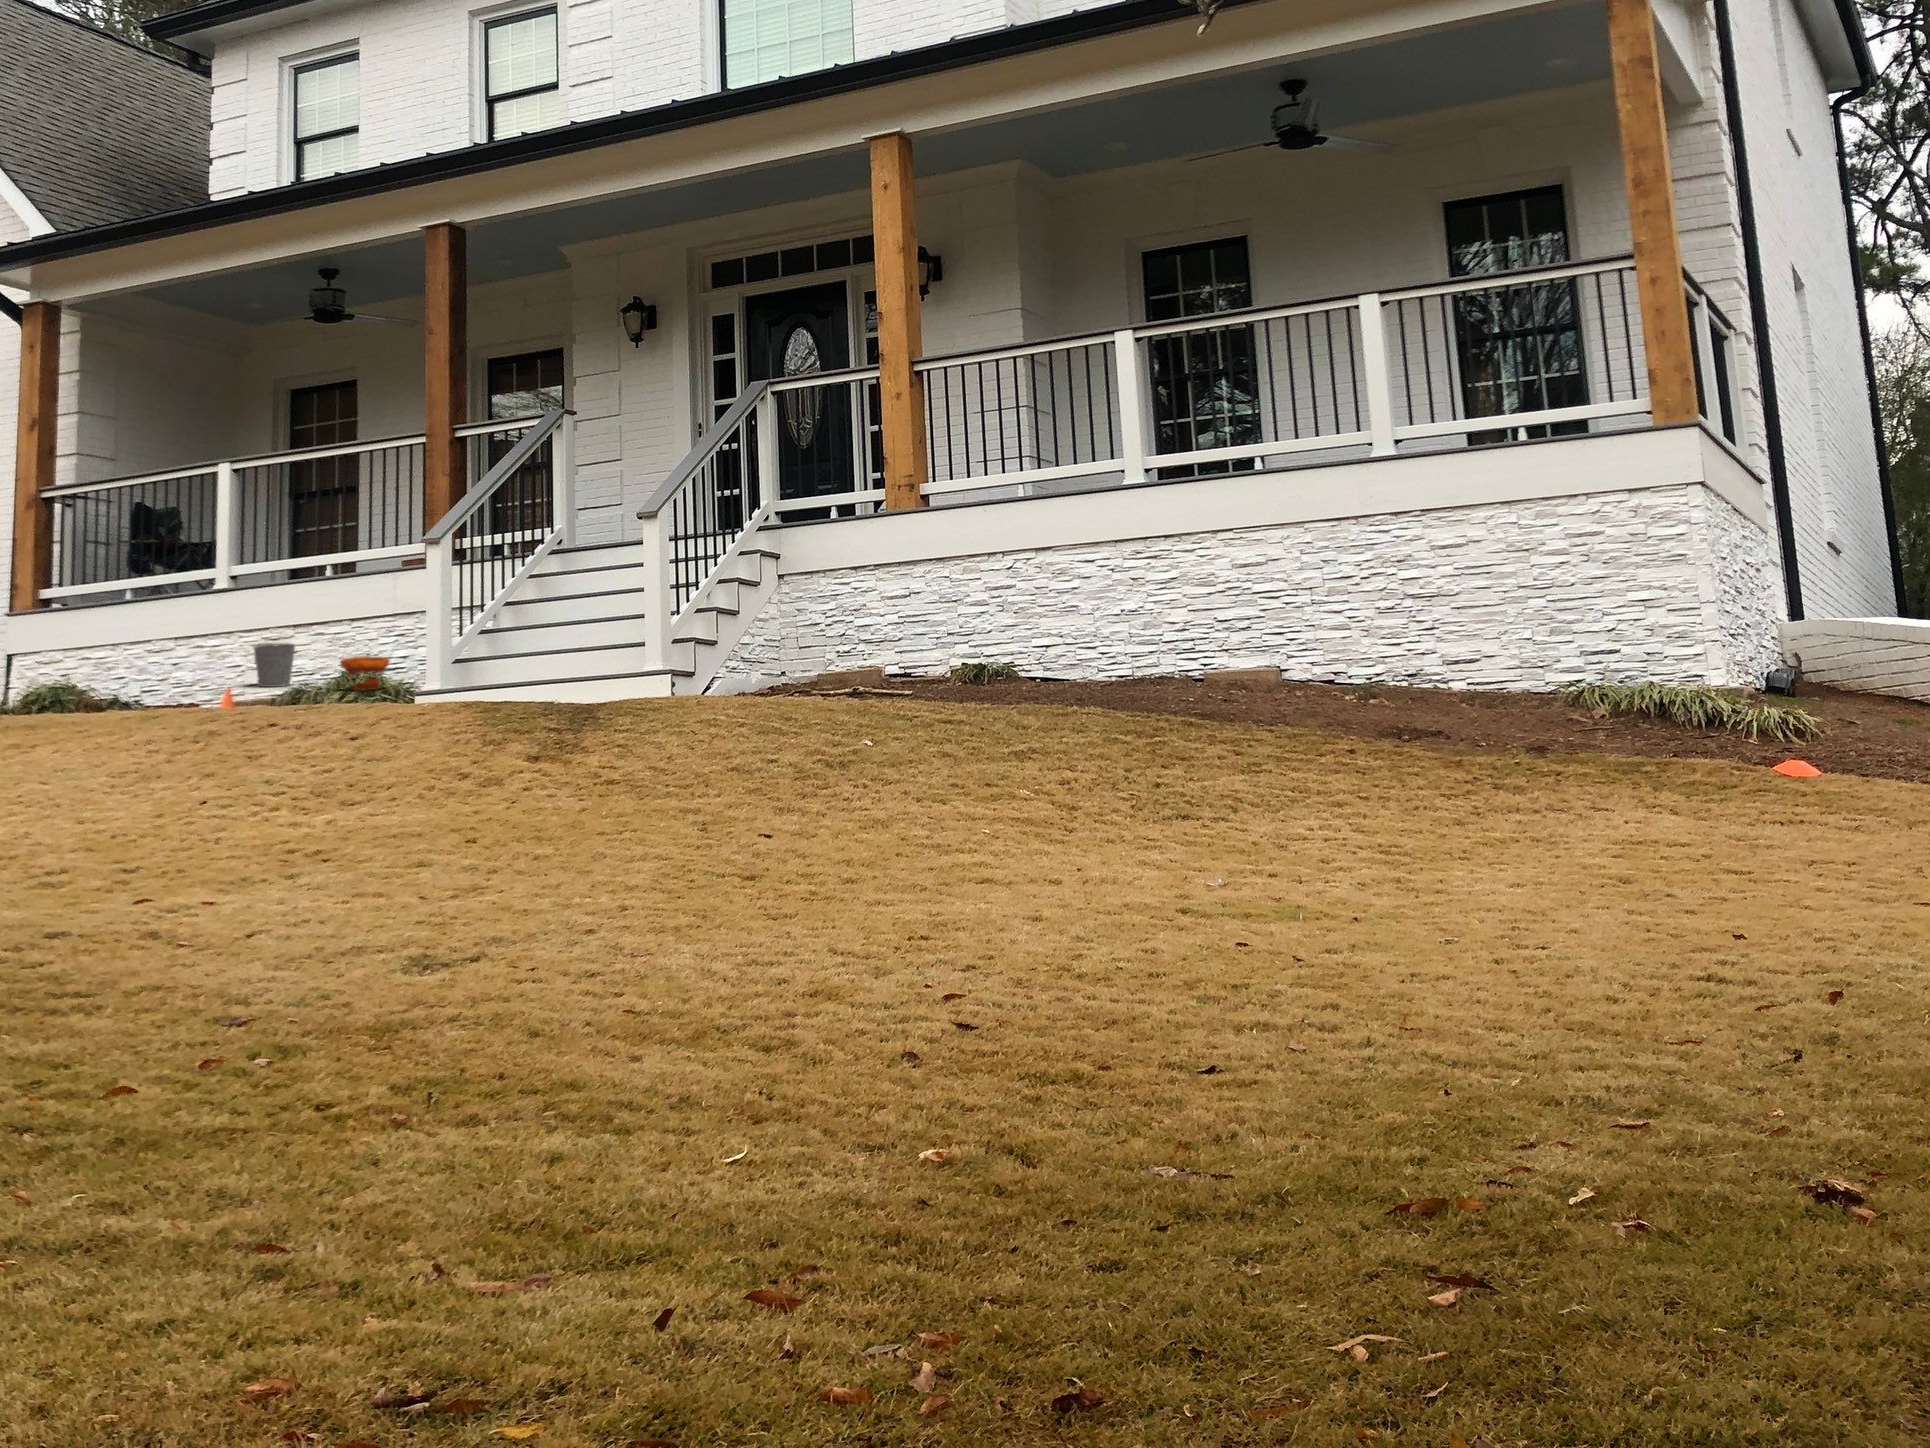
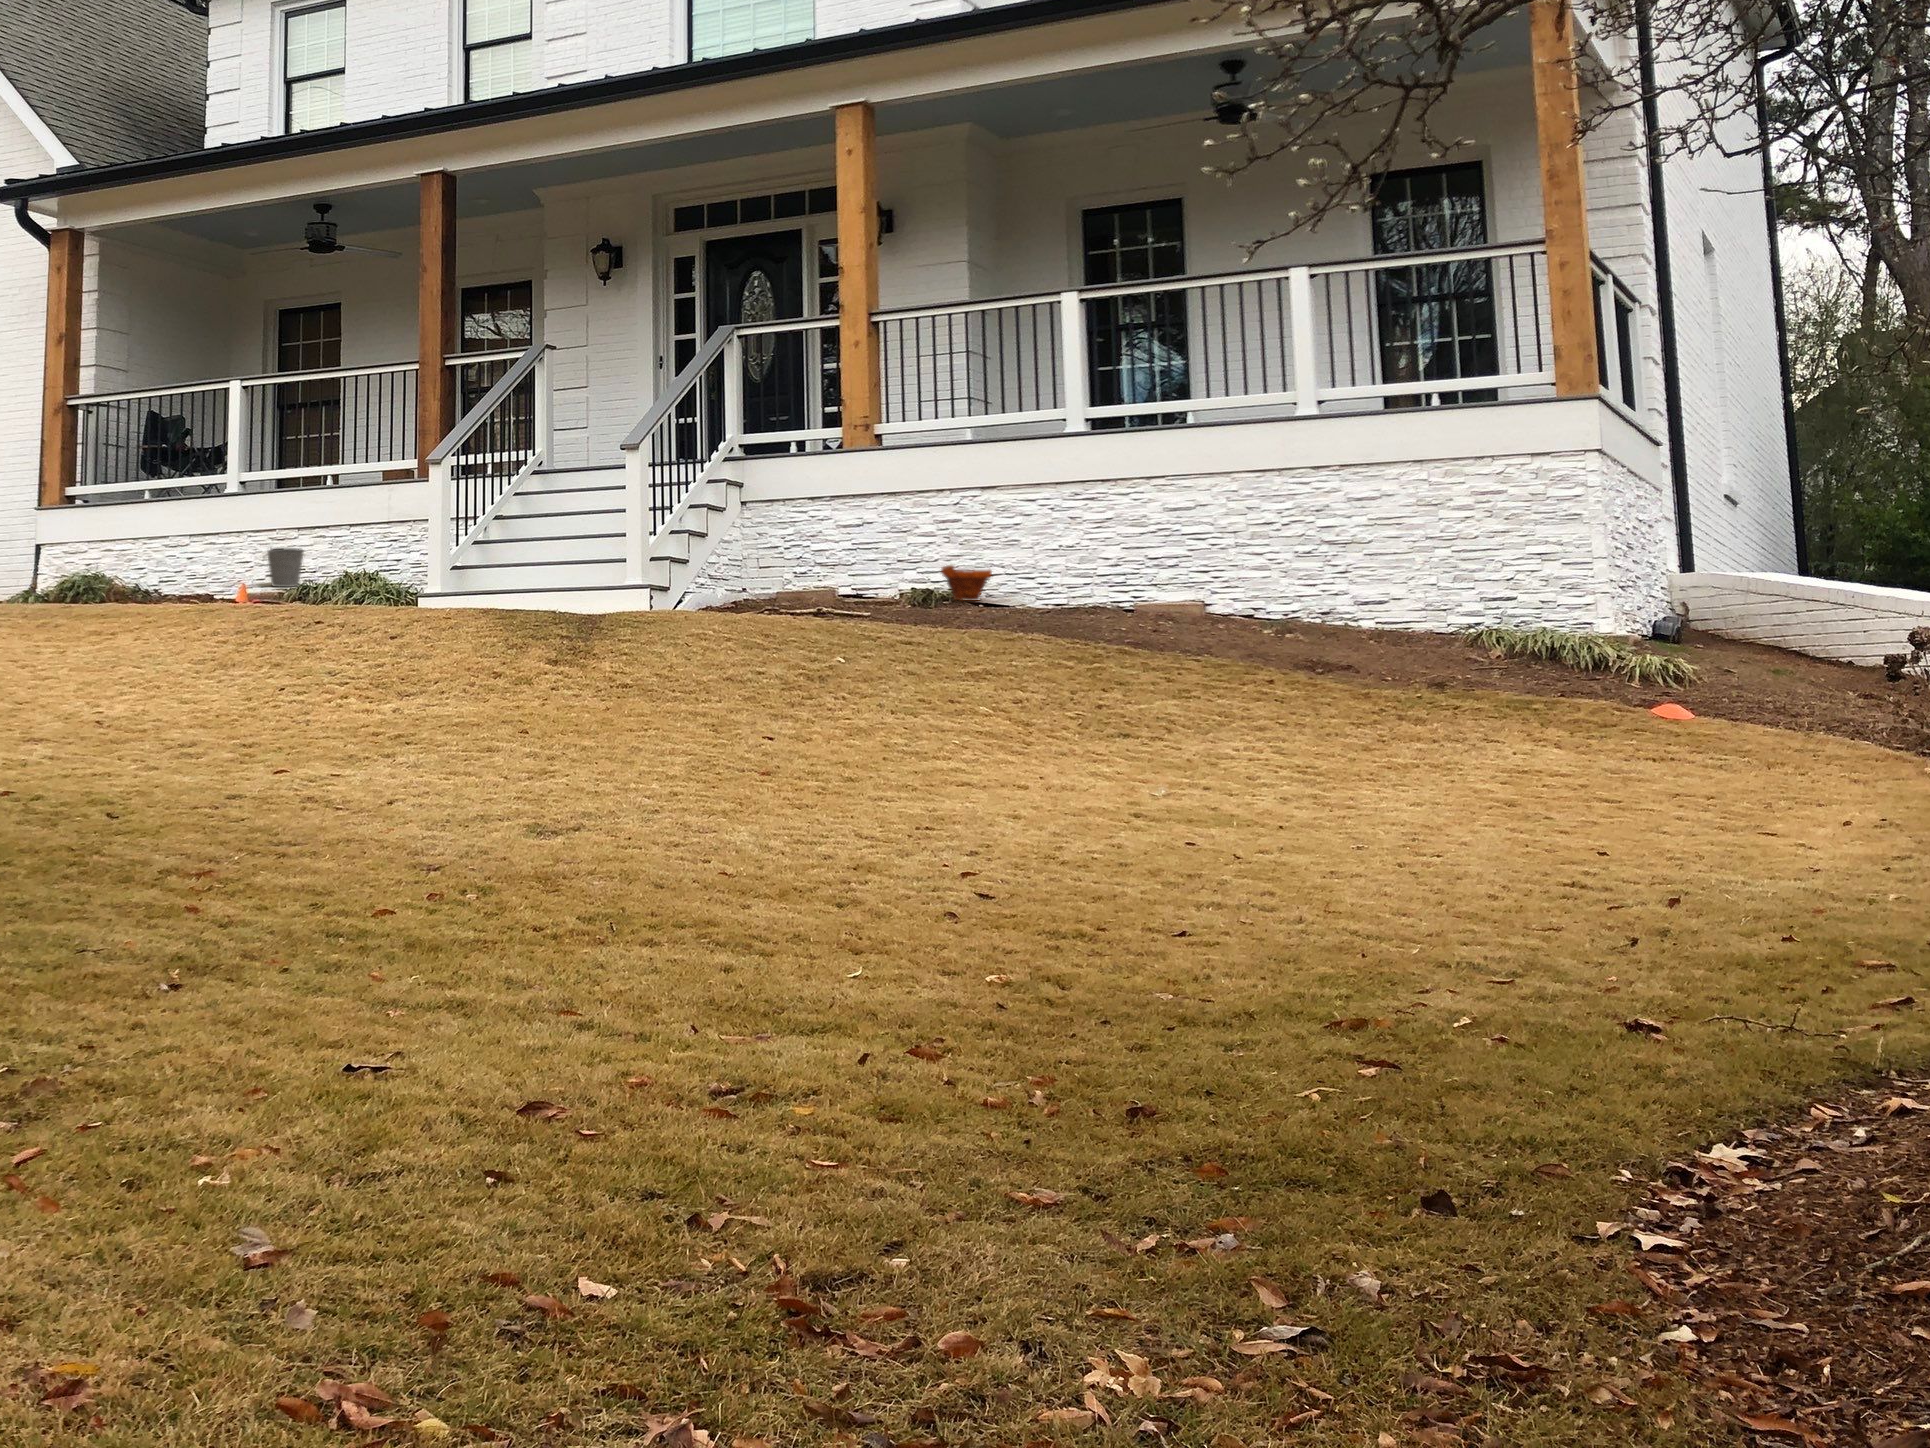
planter: present [340,656,390,690] -> present [941,565,992,601]

